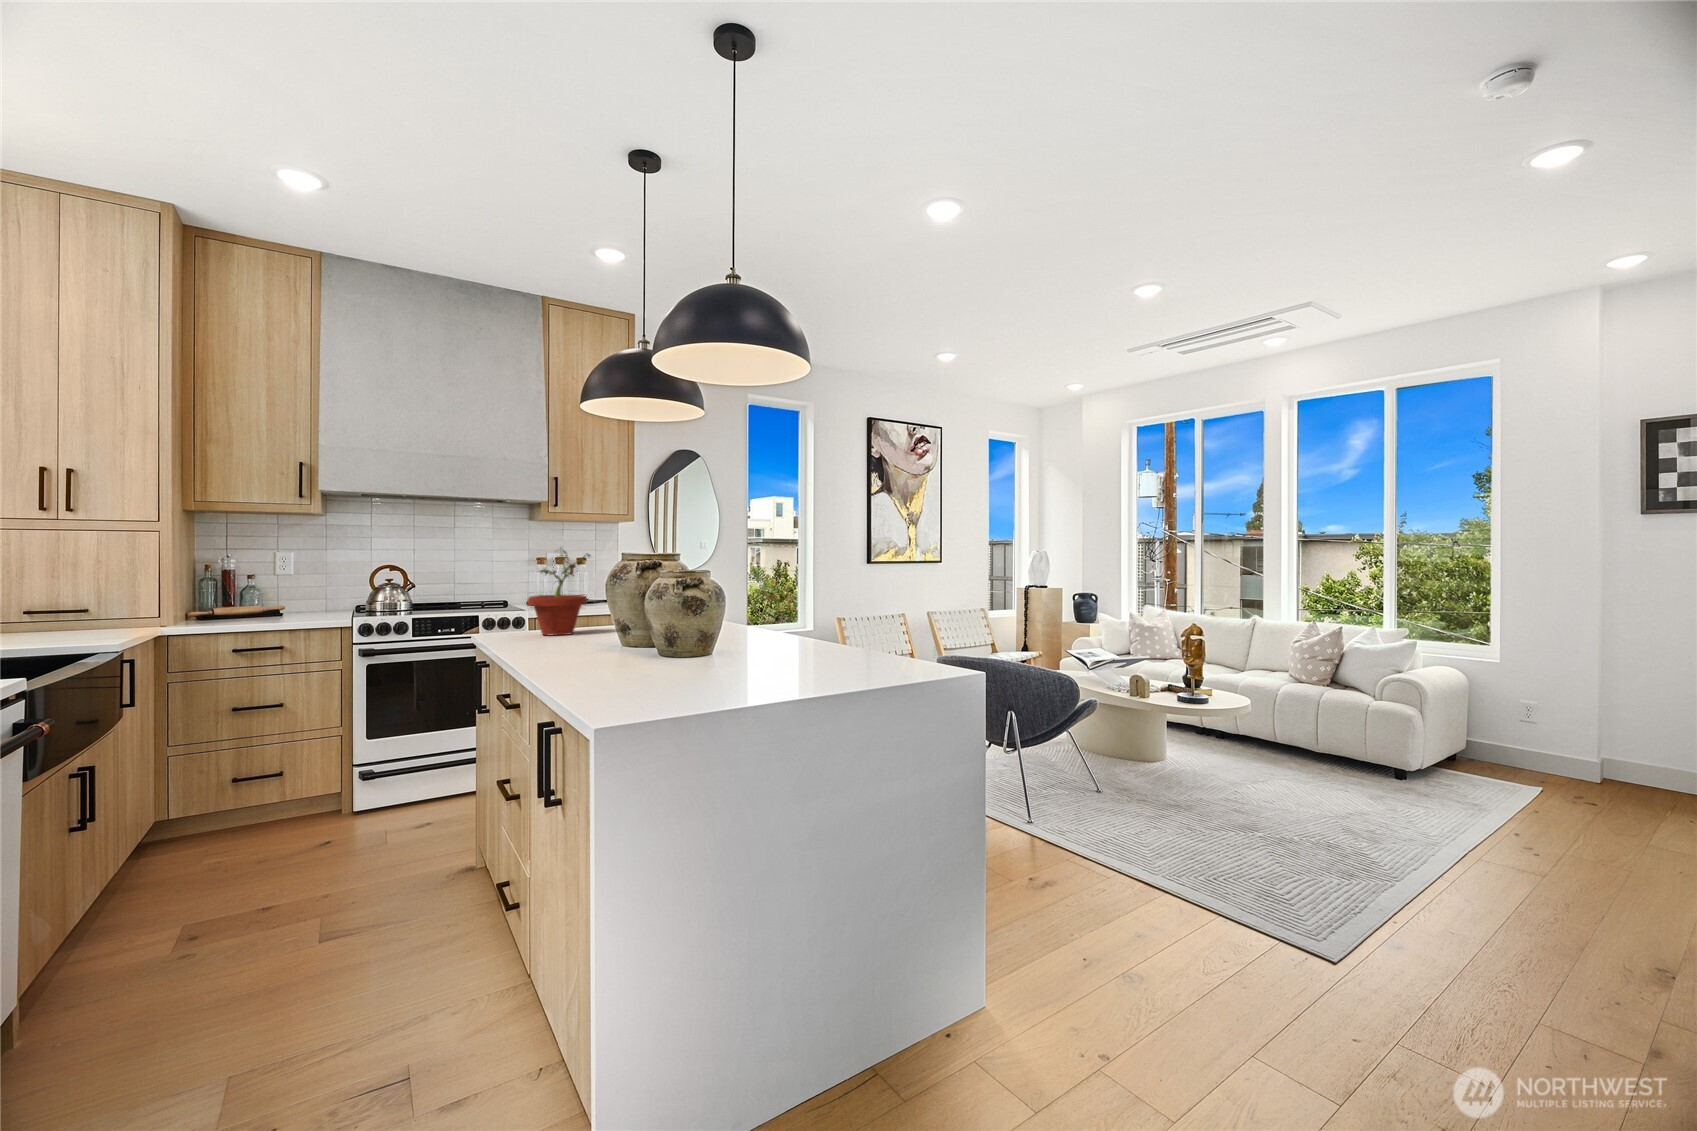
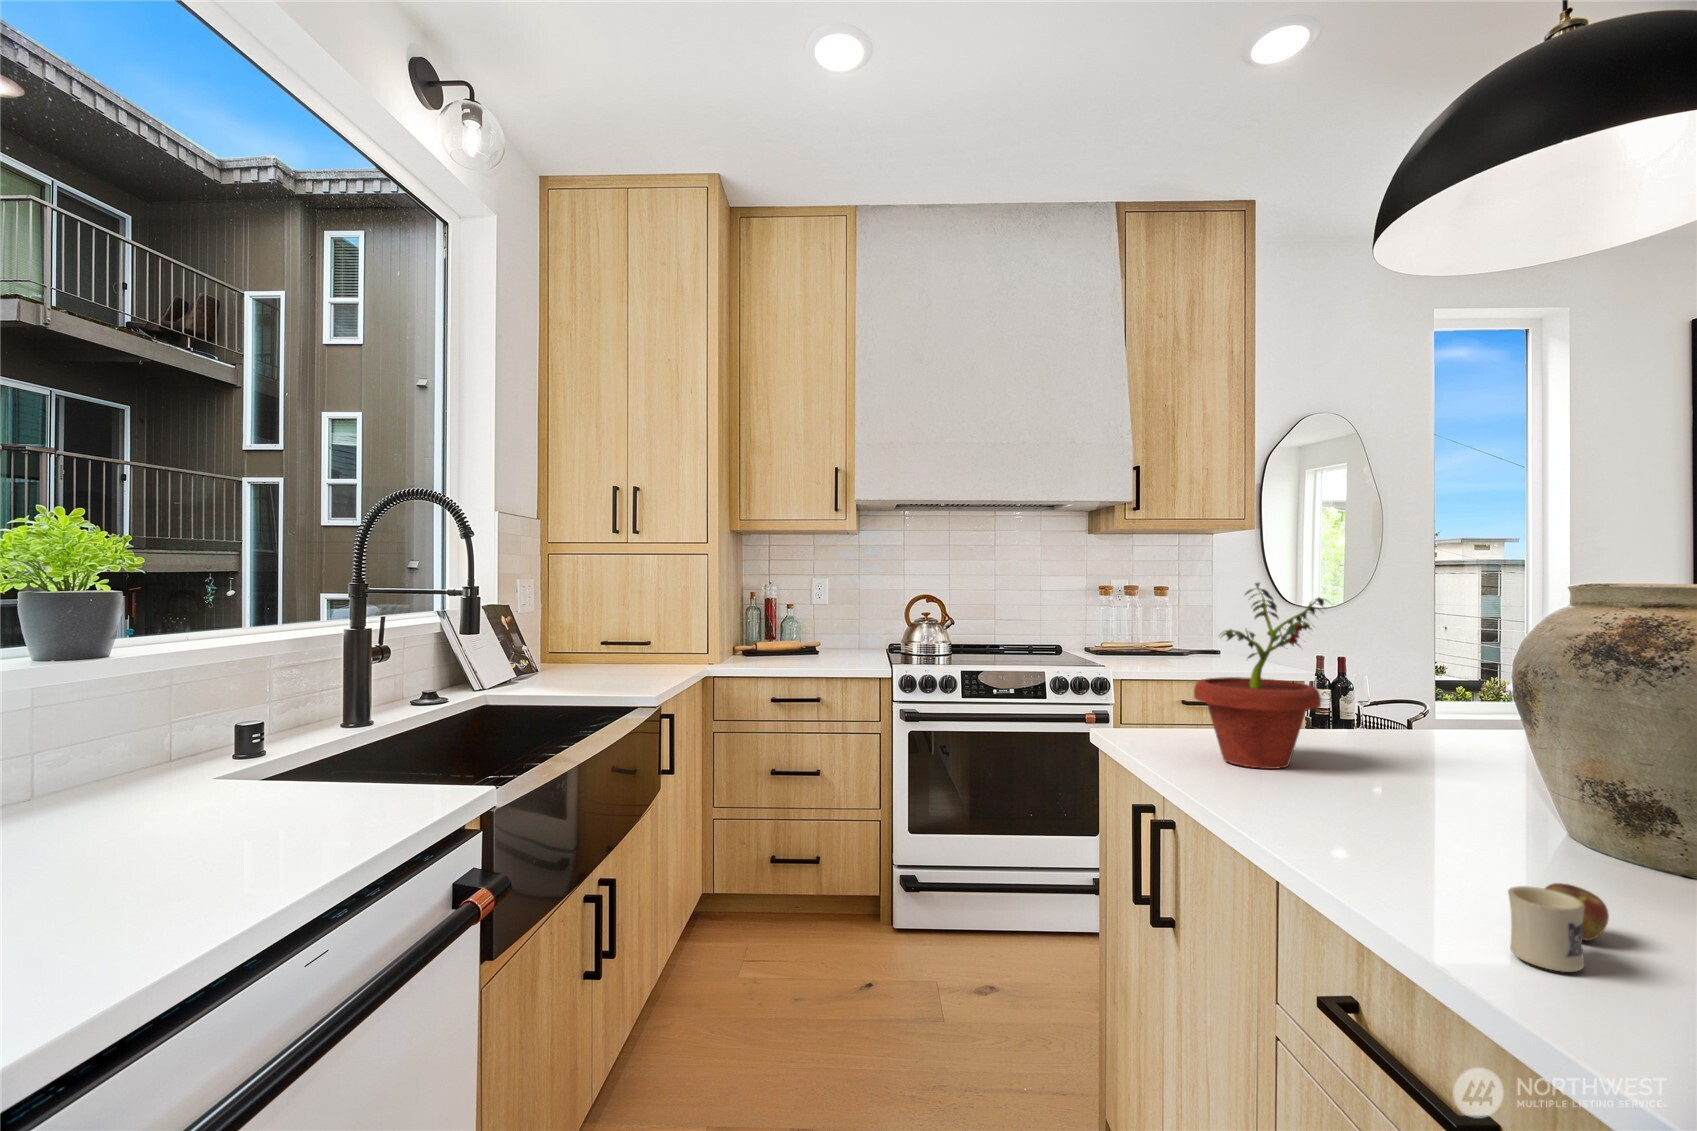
mug: none [568,635,606,657] -> present [1508,883,1609,972]

